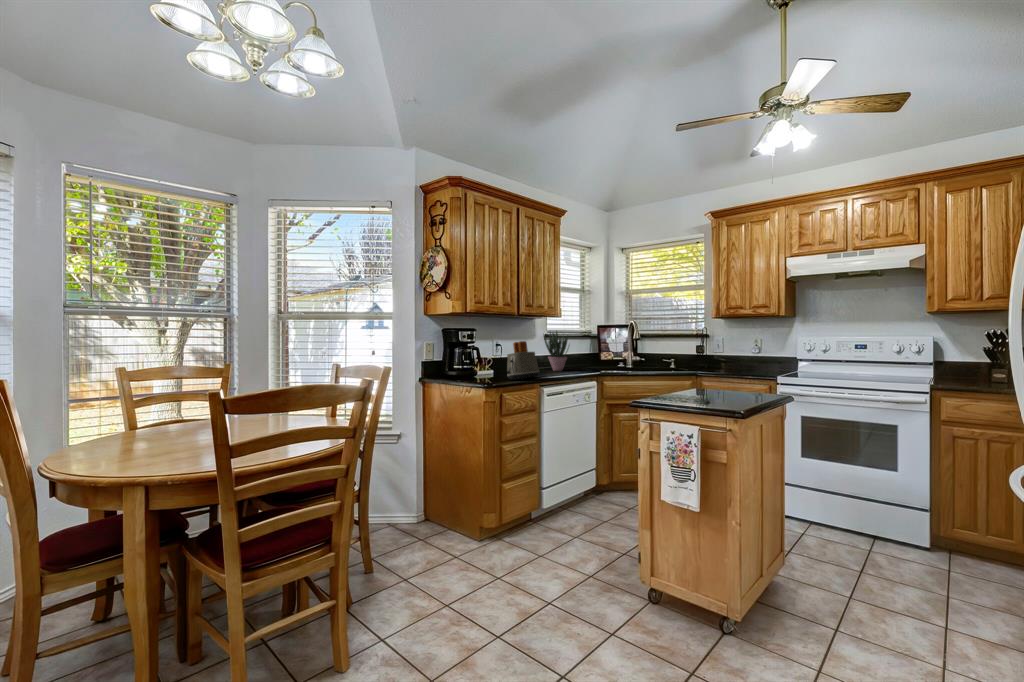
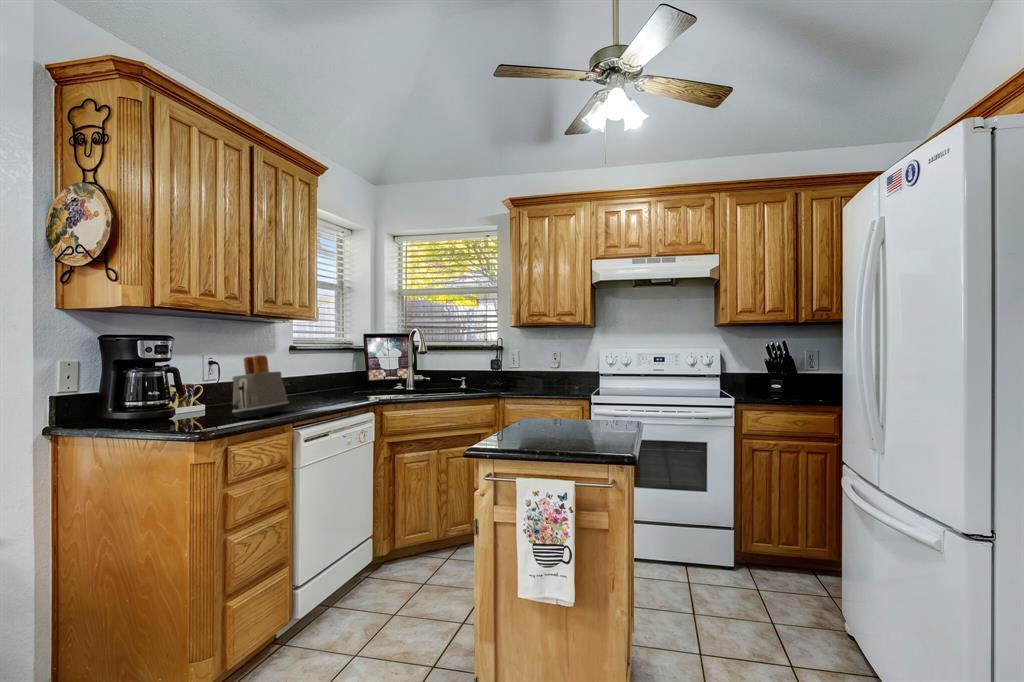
potted plant: present [543,331,569,371] -> none [290,339,332,399]

